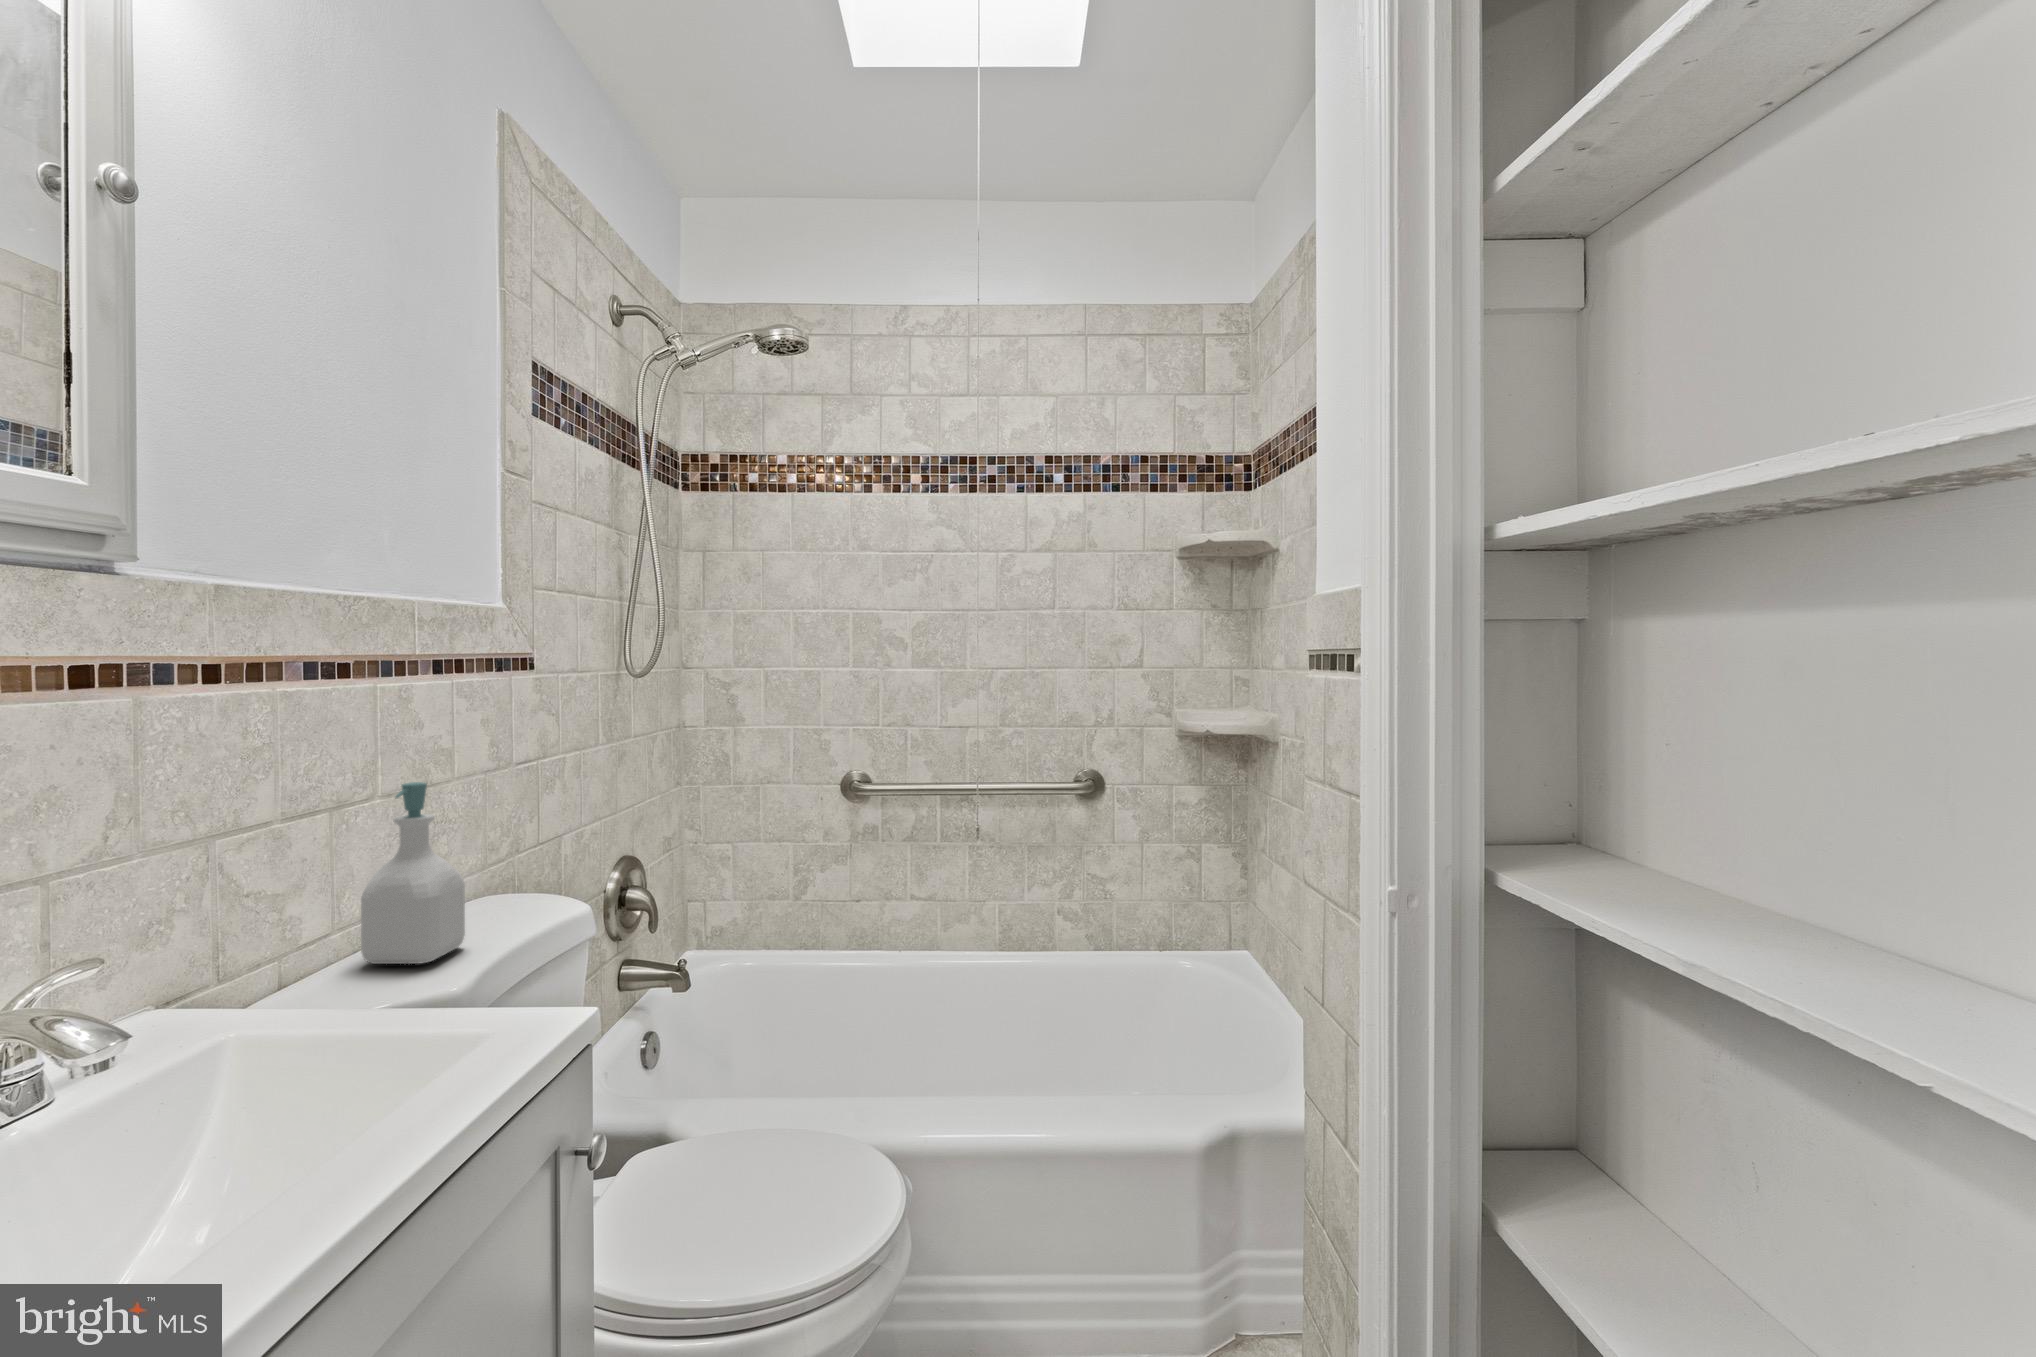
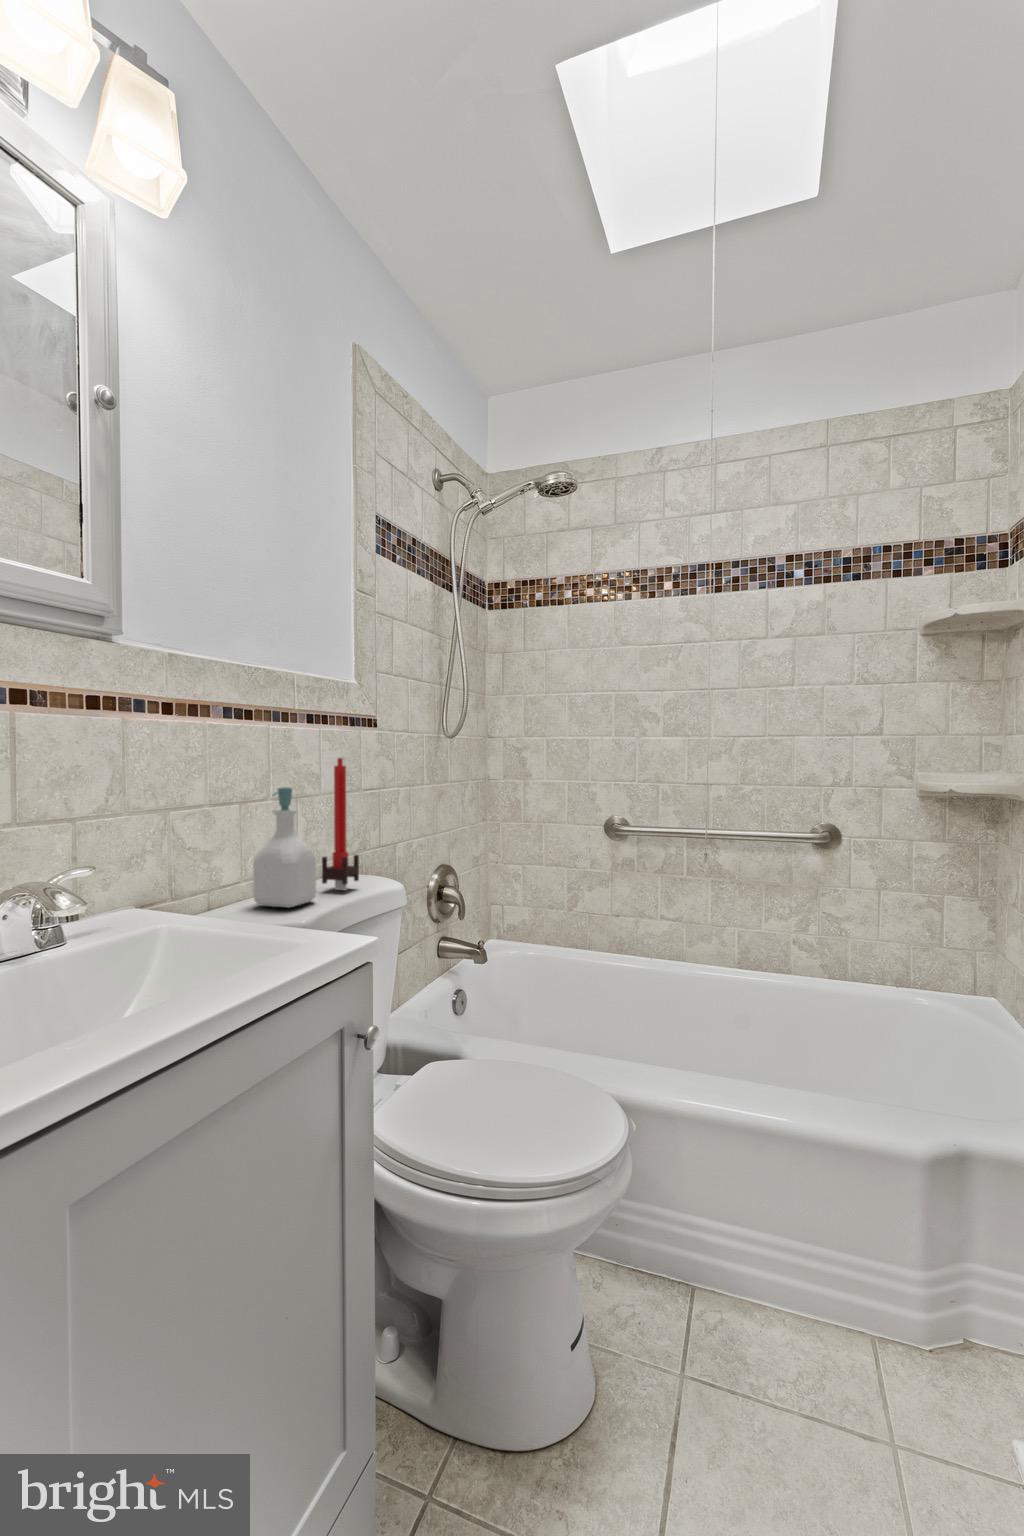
candle: none [467,730,525,922] -> present [322,758,359,890]

